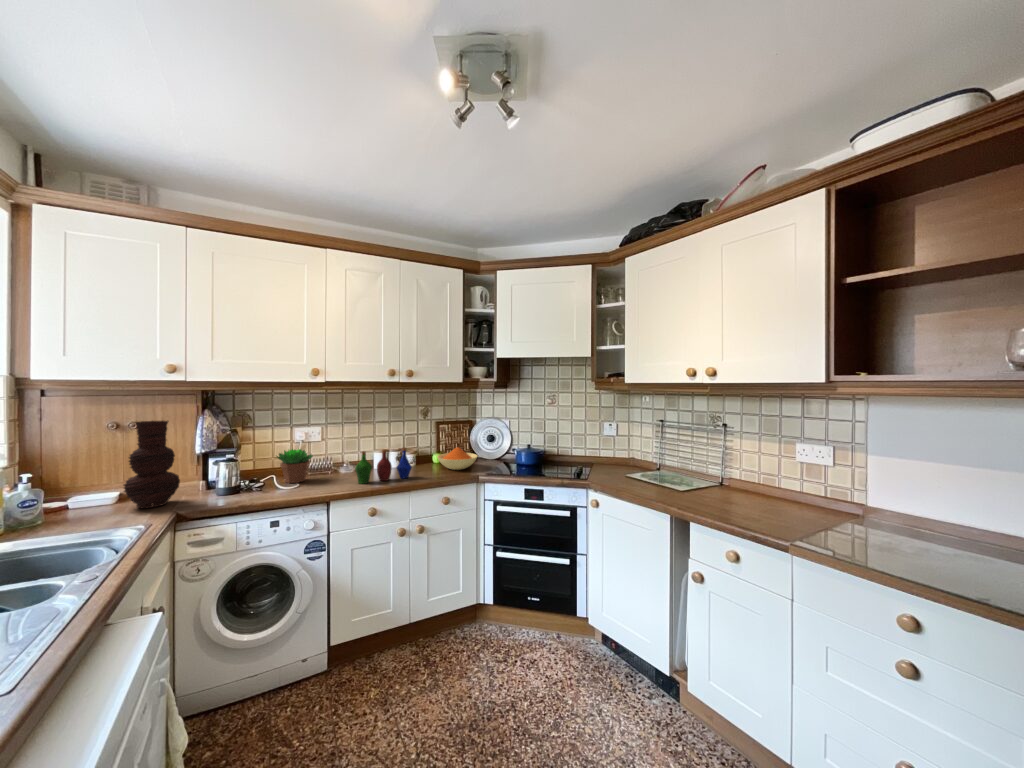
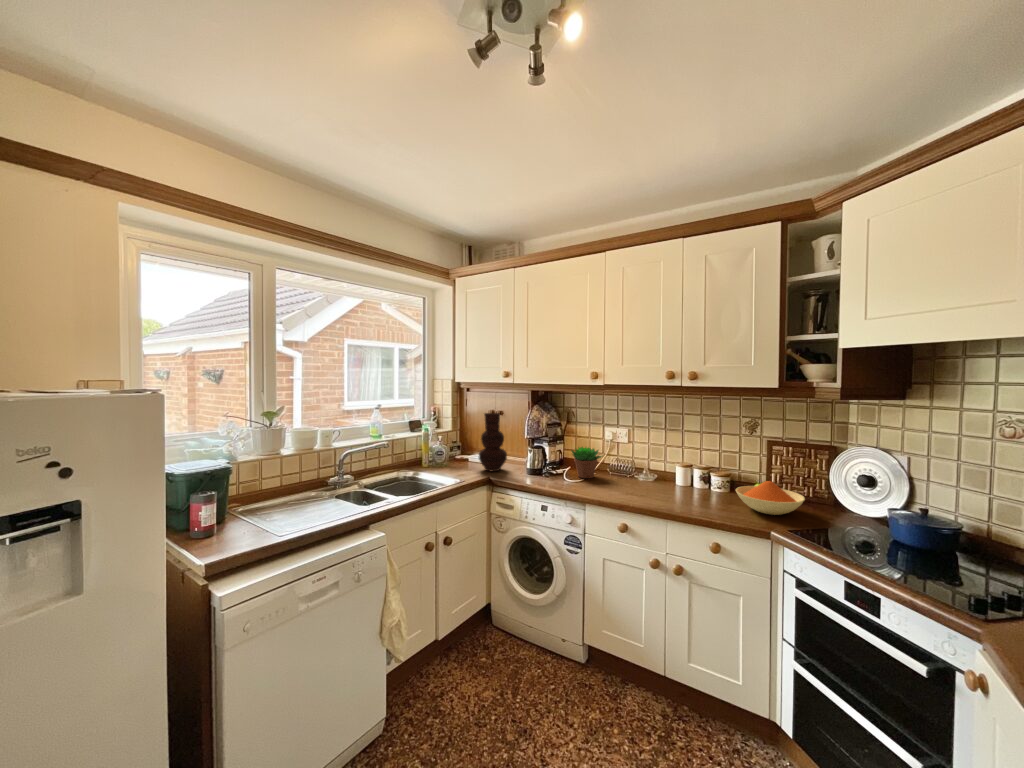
bottle: present [355,448,412,484] -> none [618,460,683,503]

